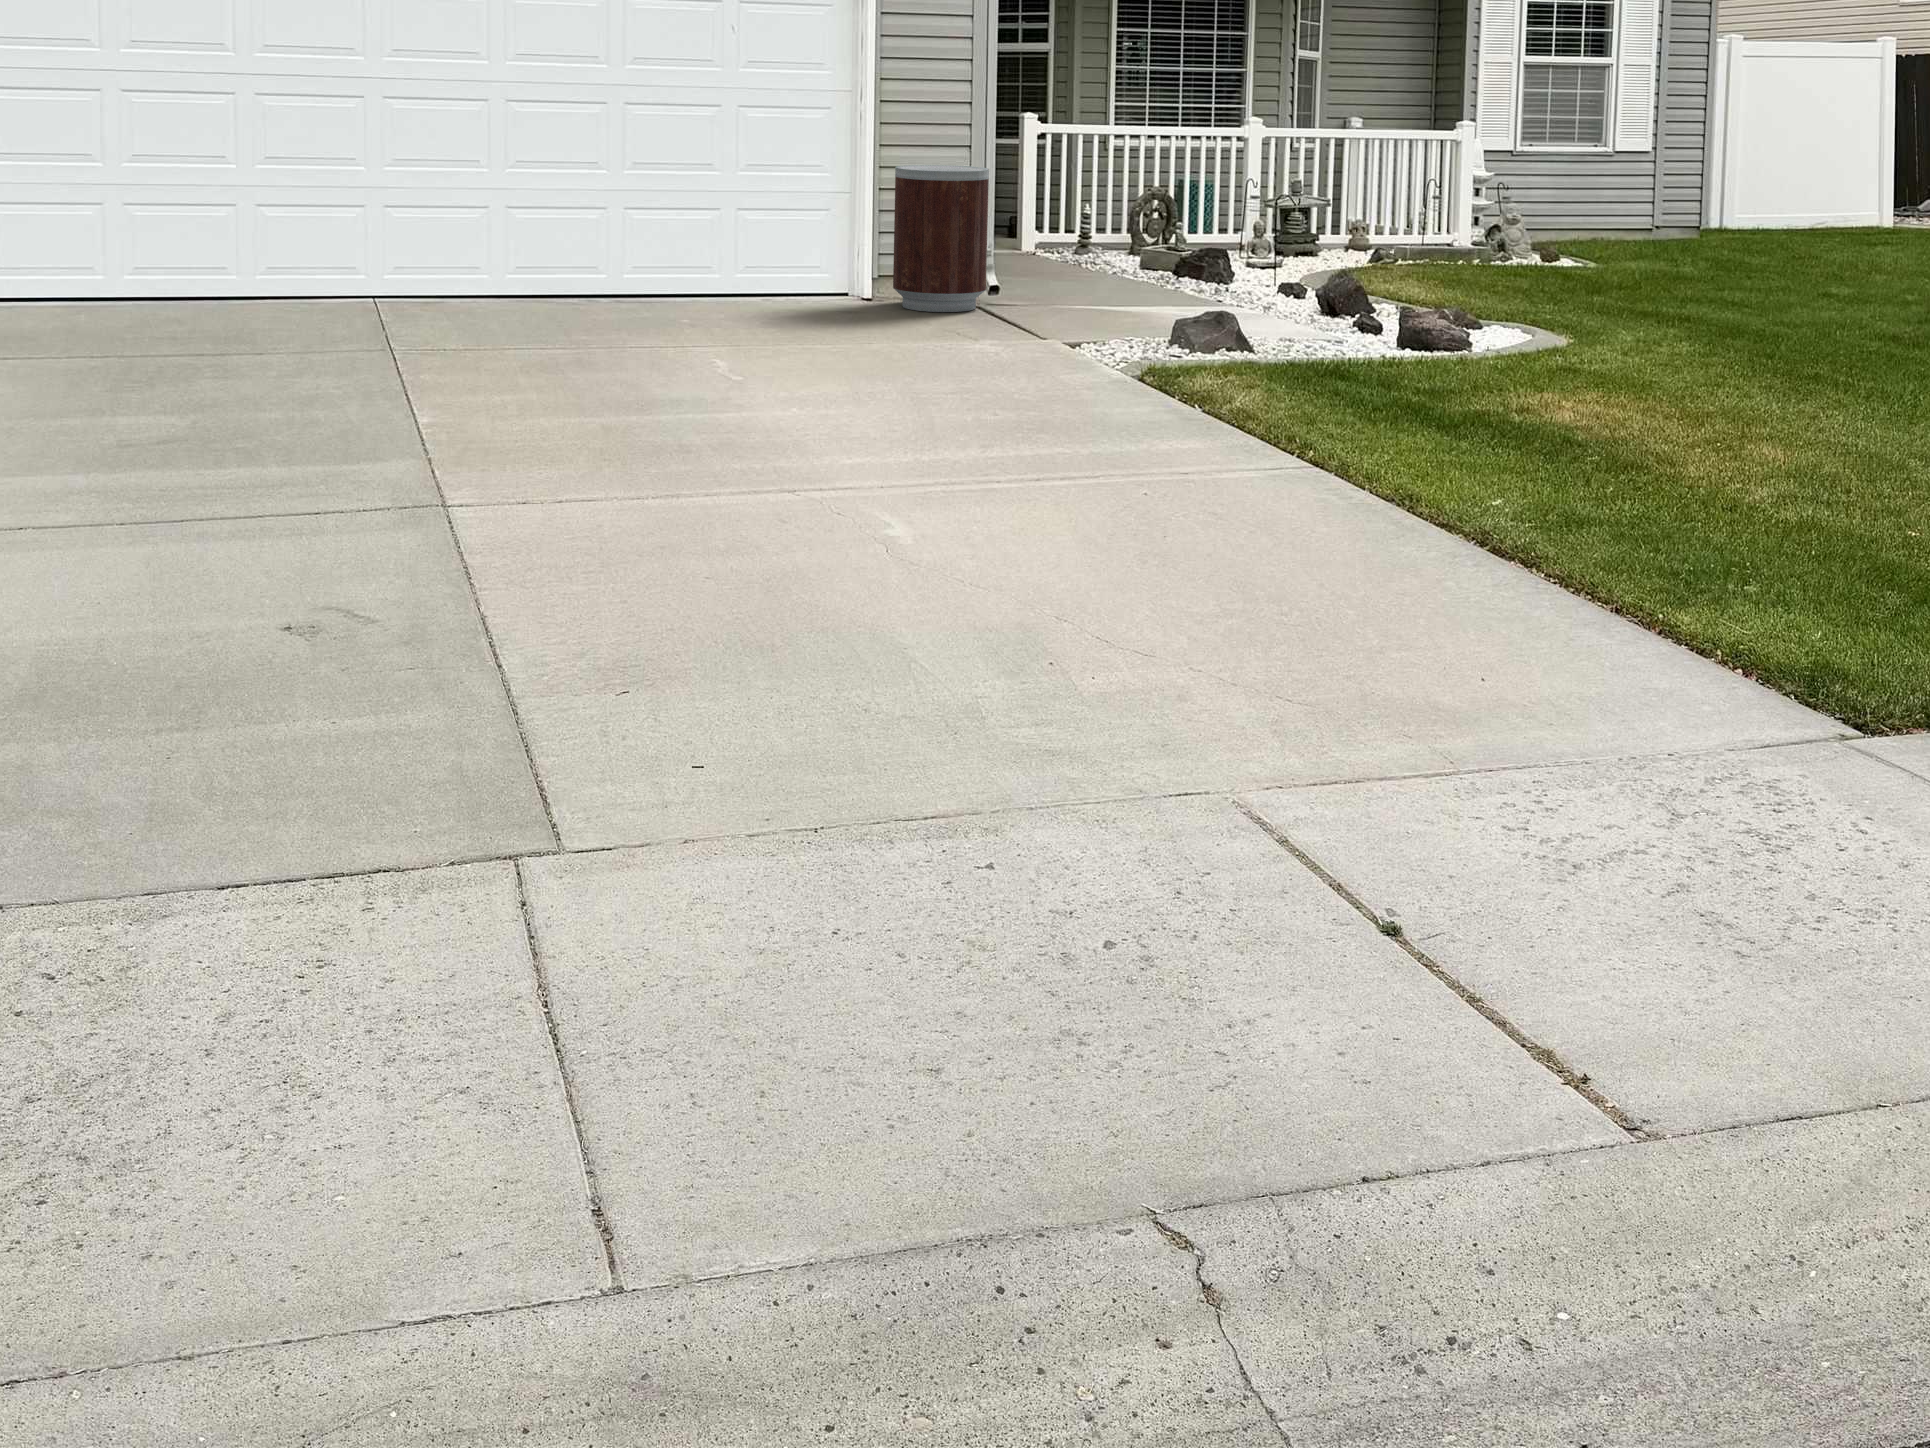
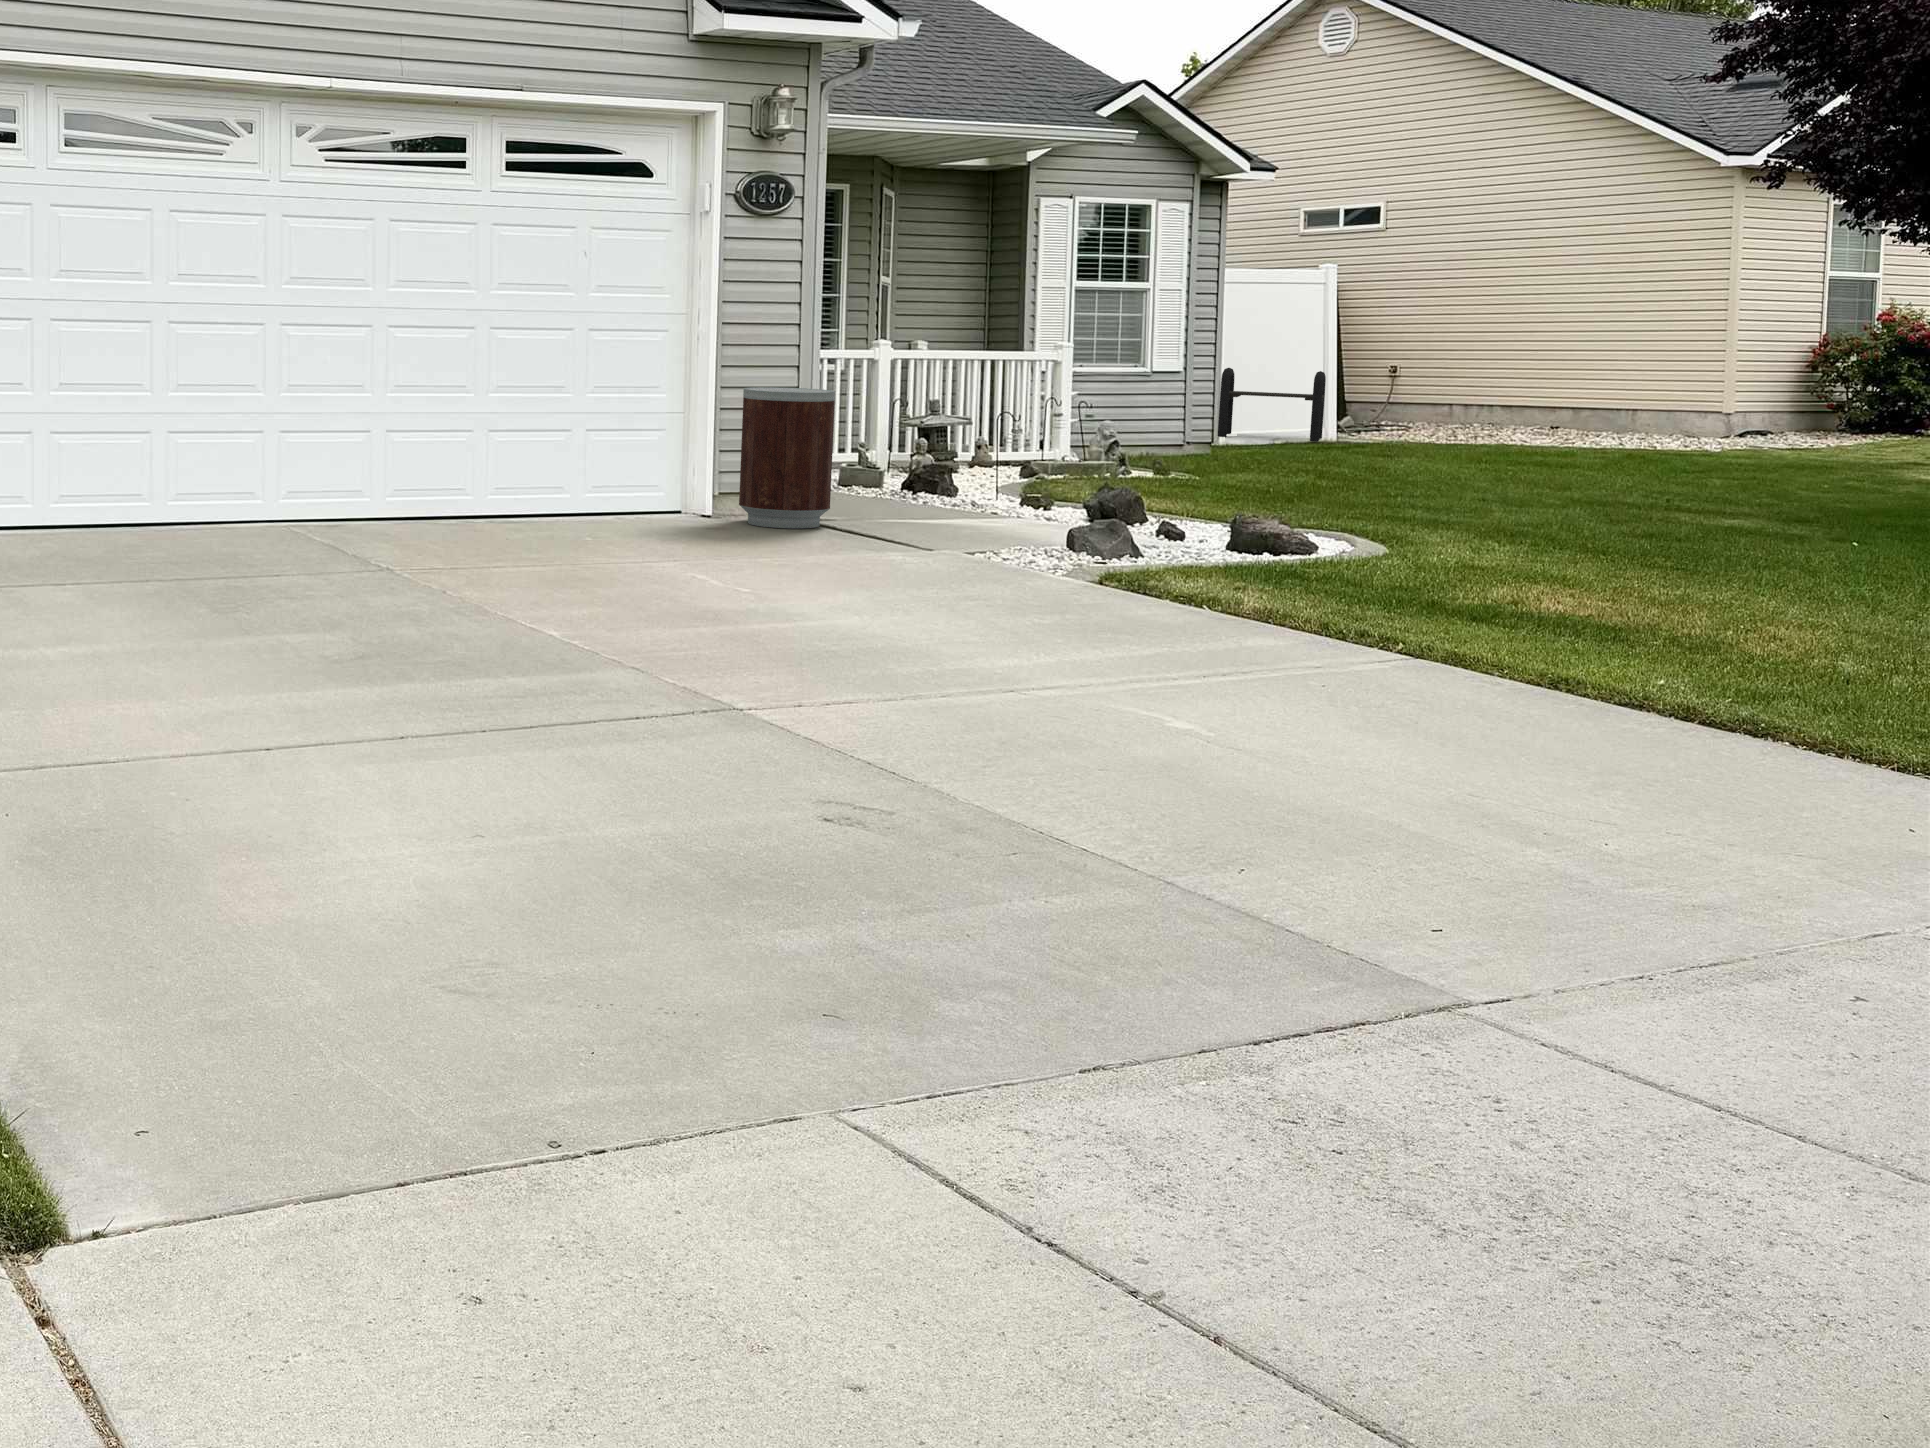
bench: none [1697,146,1818,226] -> present [1218,368,1326,442]

